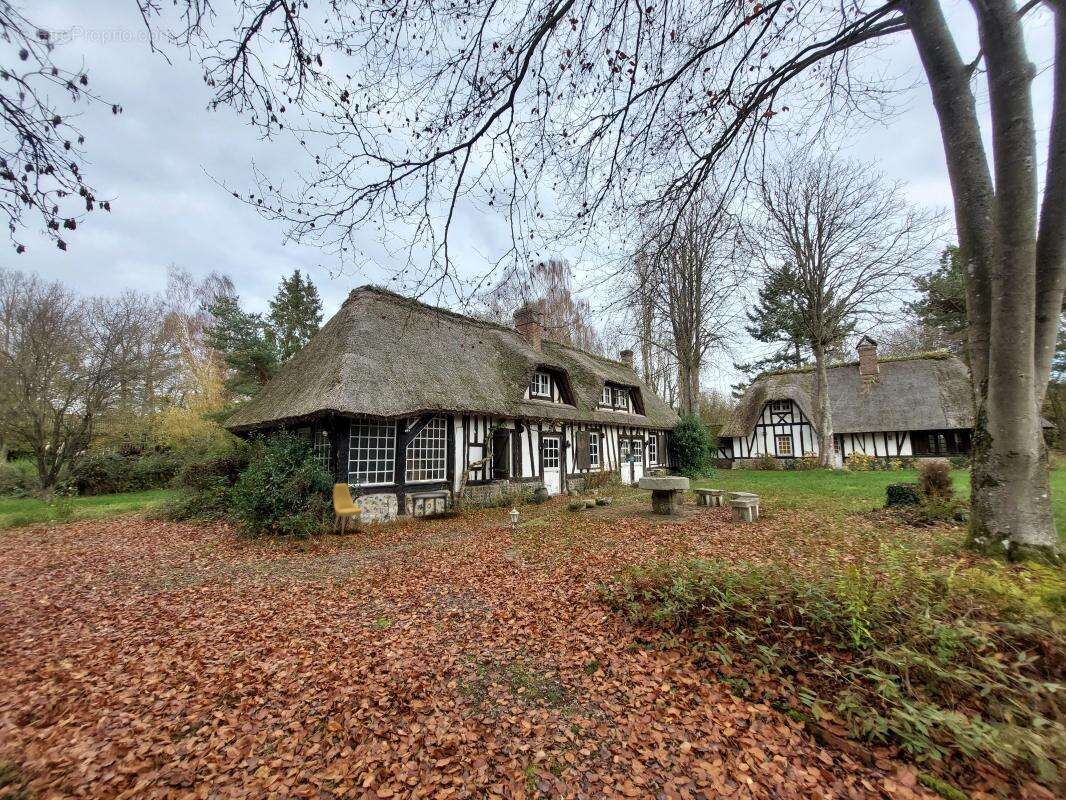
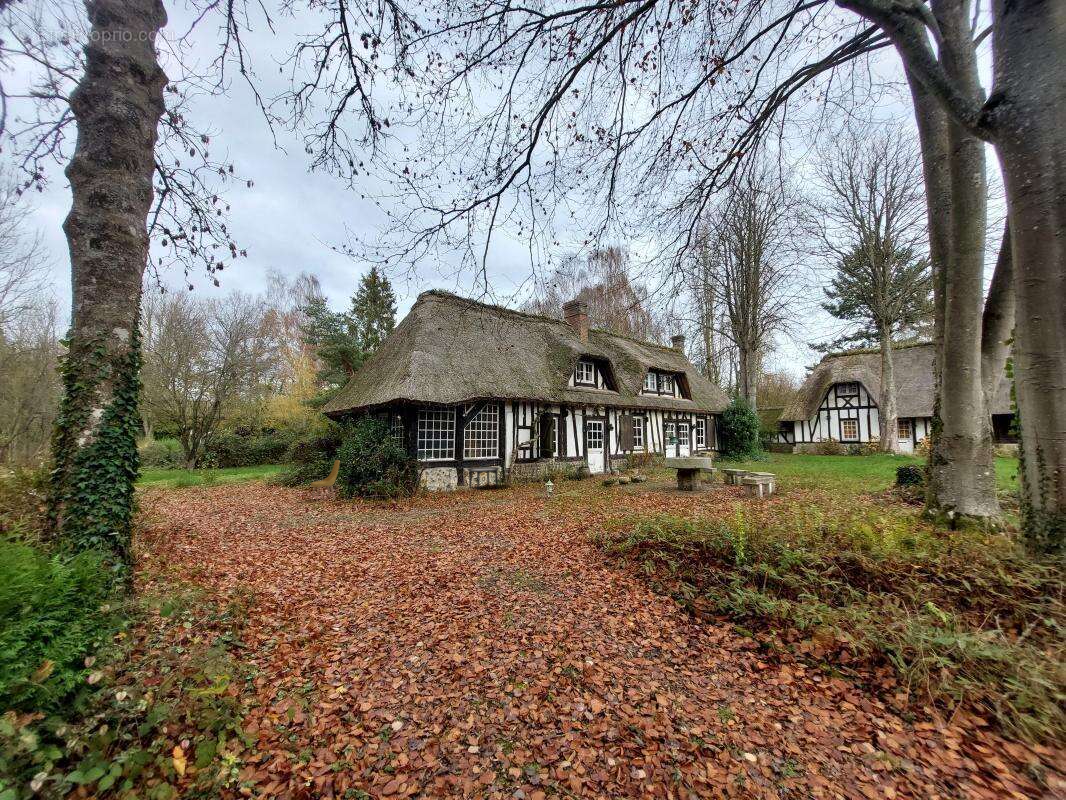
chair: present [333,484,363,534] -> present [311,460,340,501]

